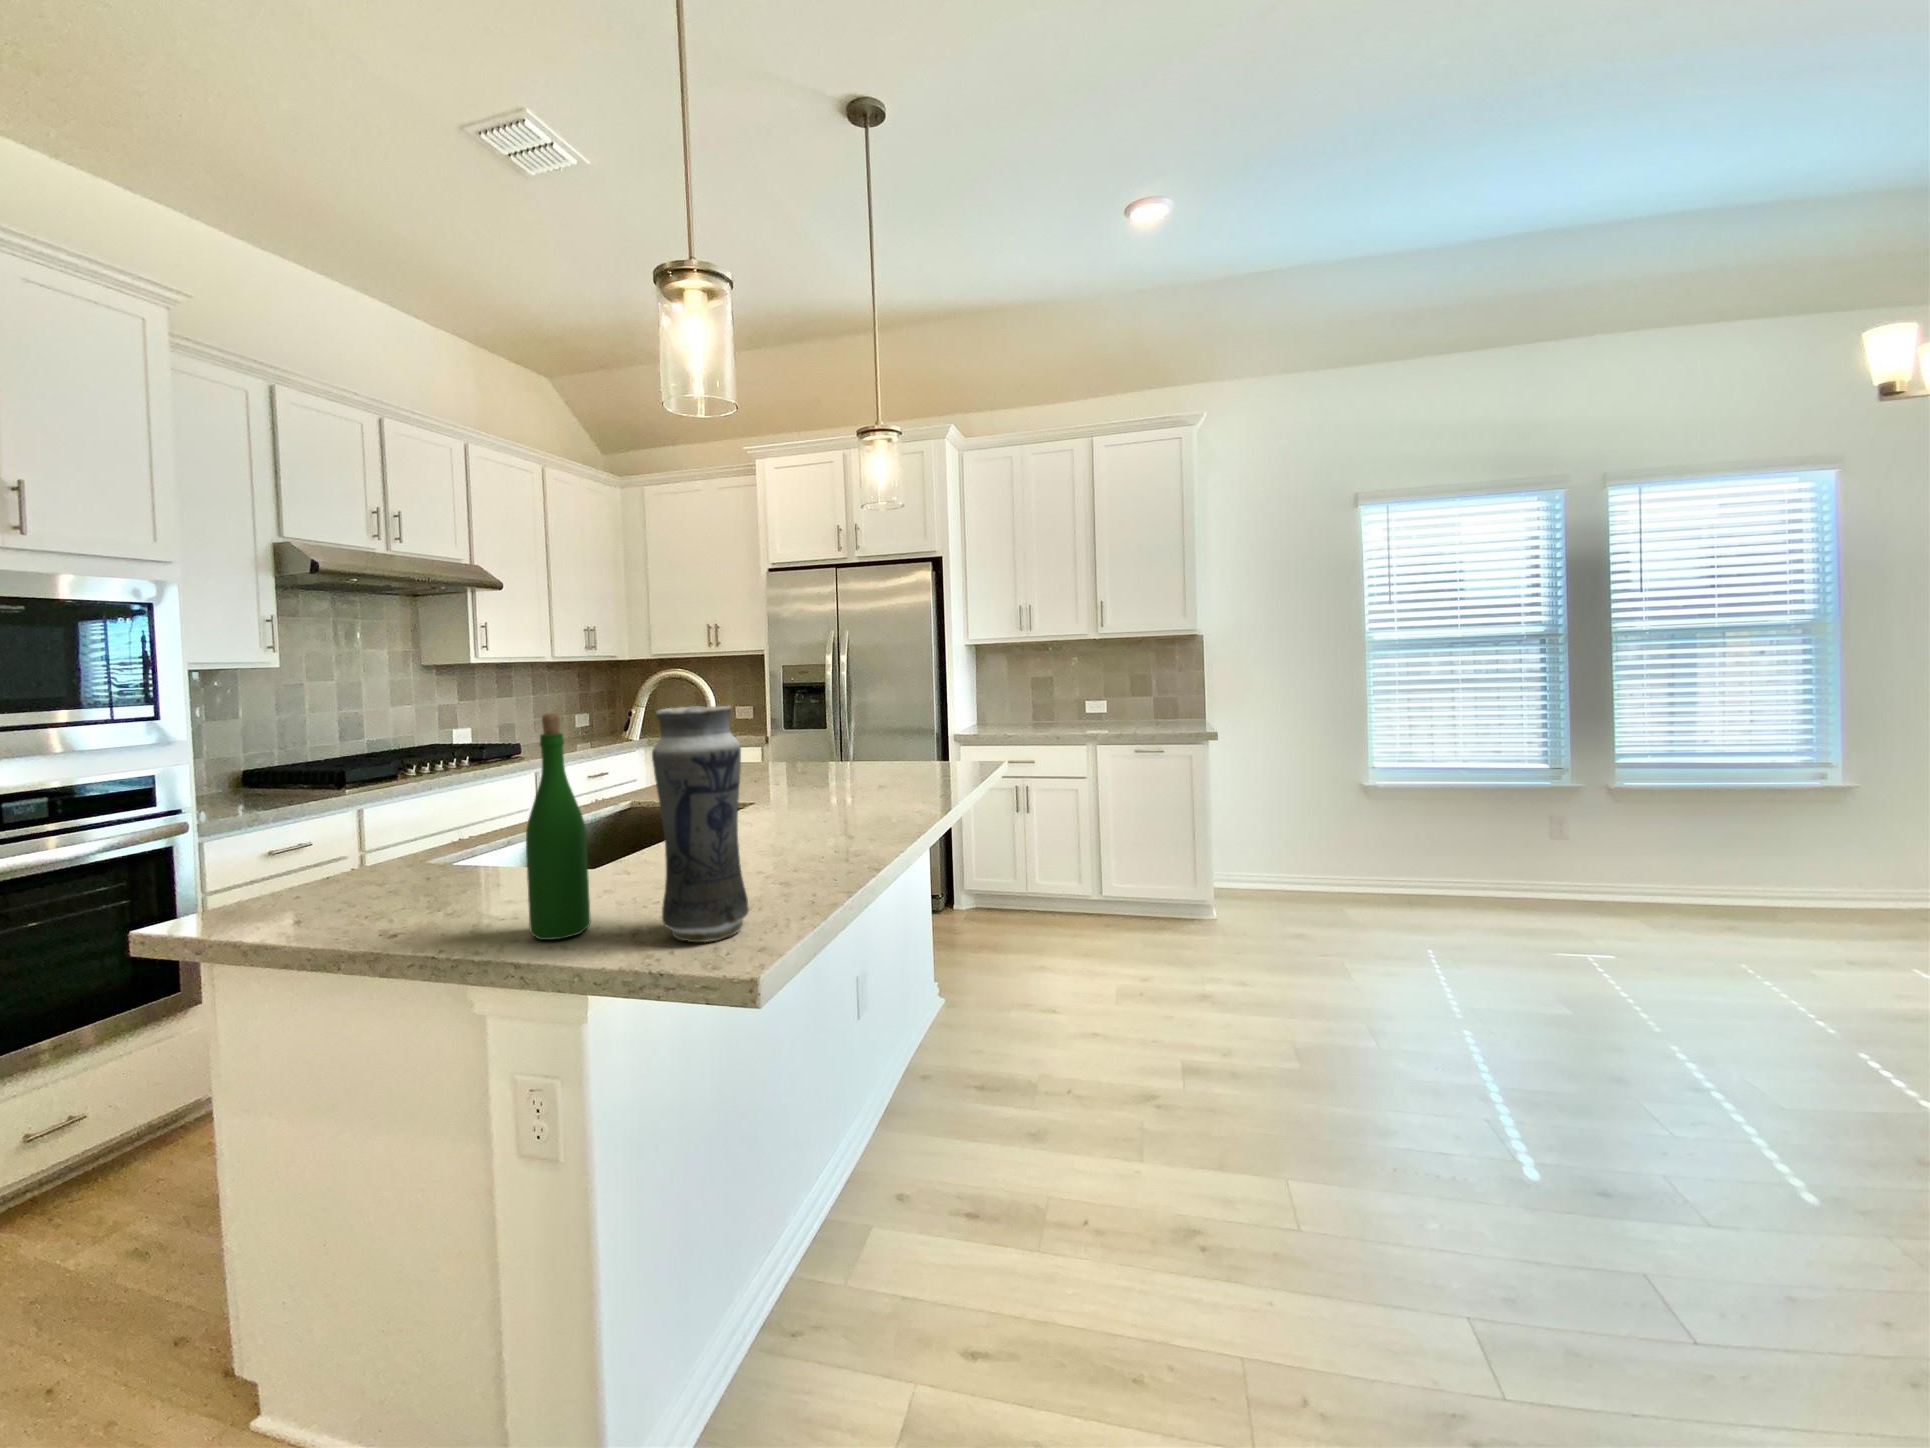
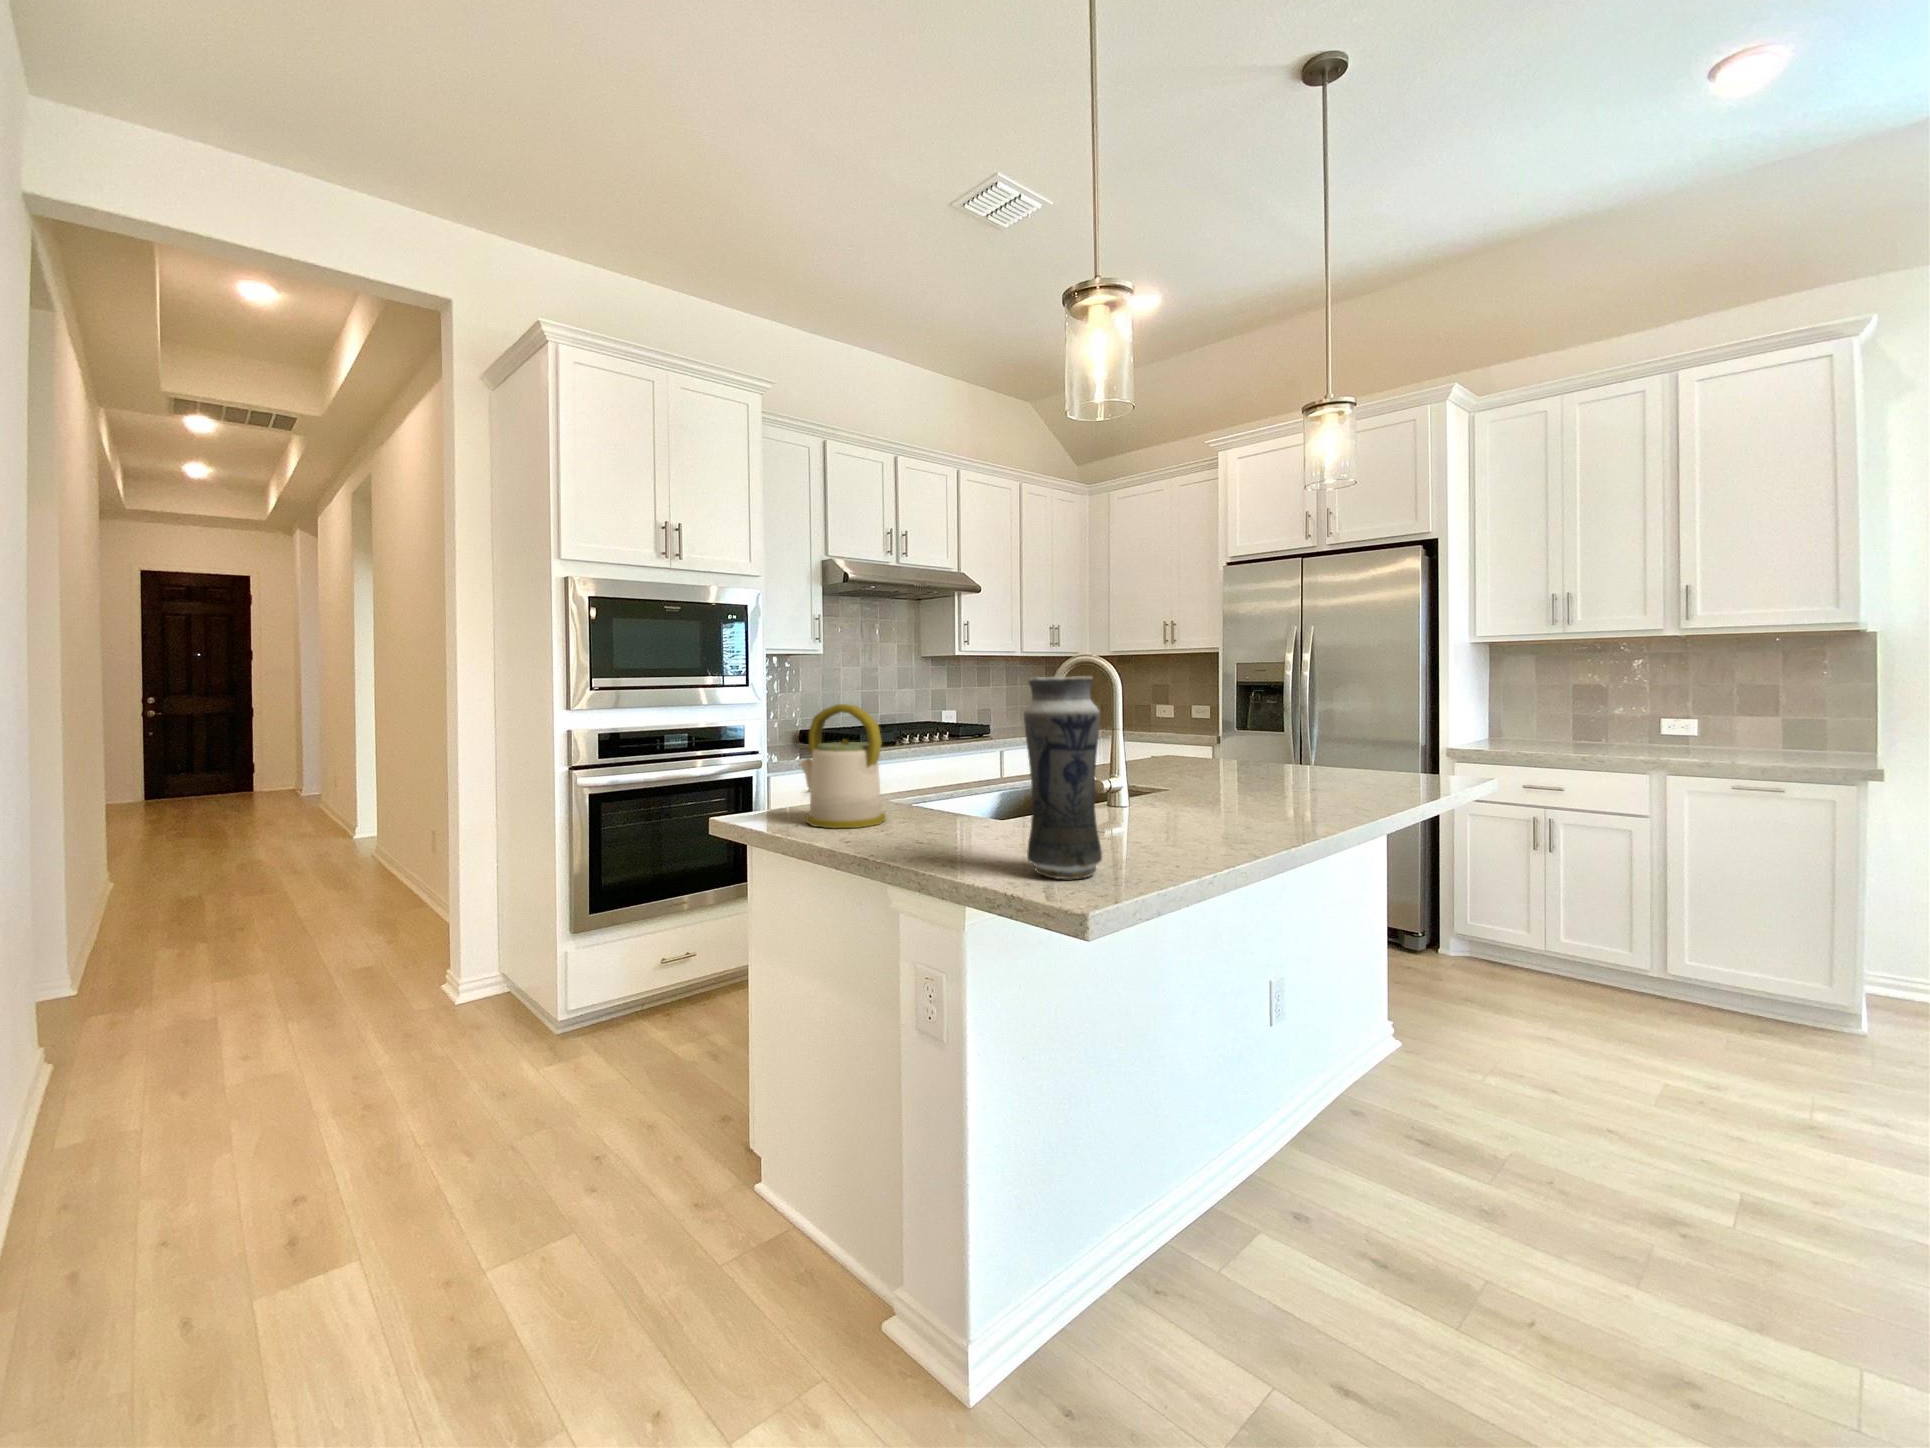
wine bottle: present [526,713,591,940] -> none [933,679,978,859]
kettle: none [293,748,436,921] -> present [800,704,885,828]

